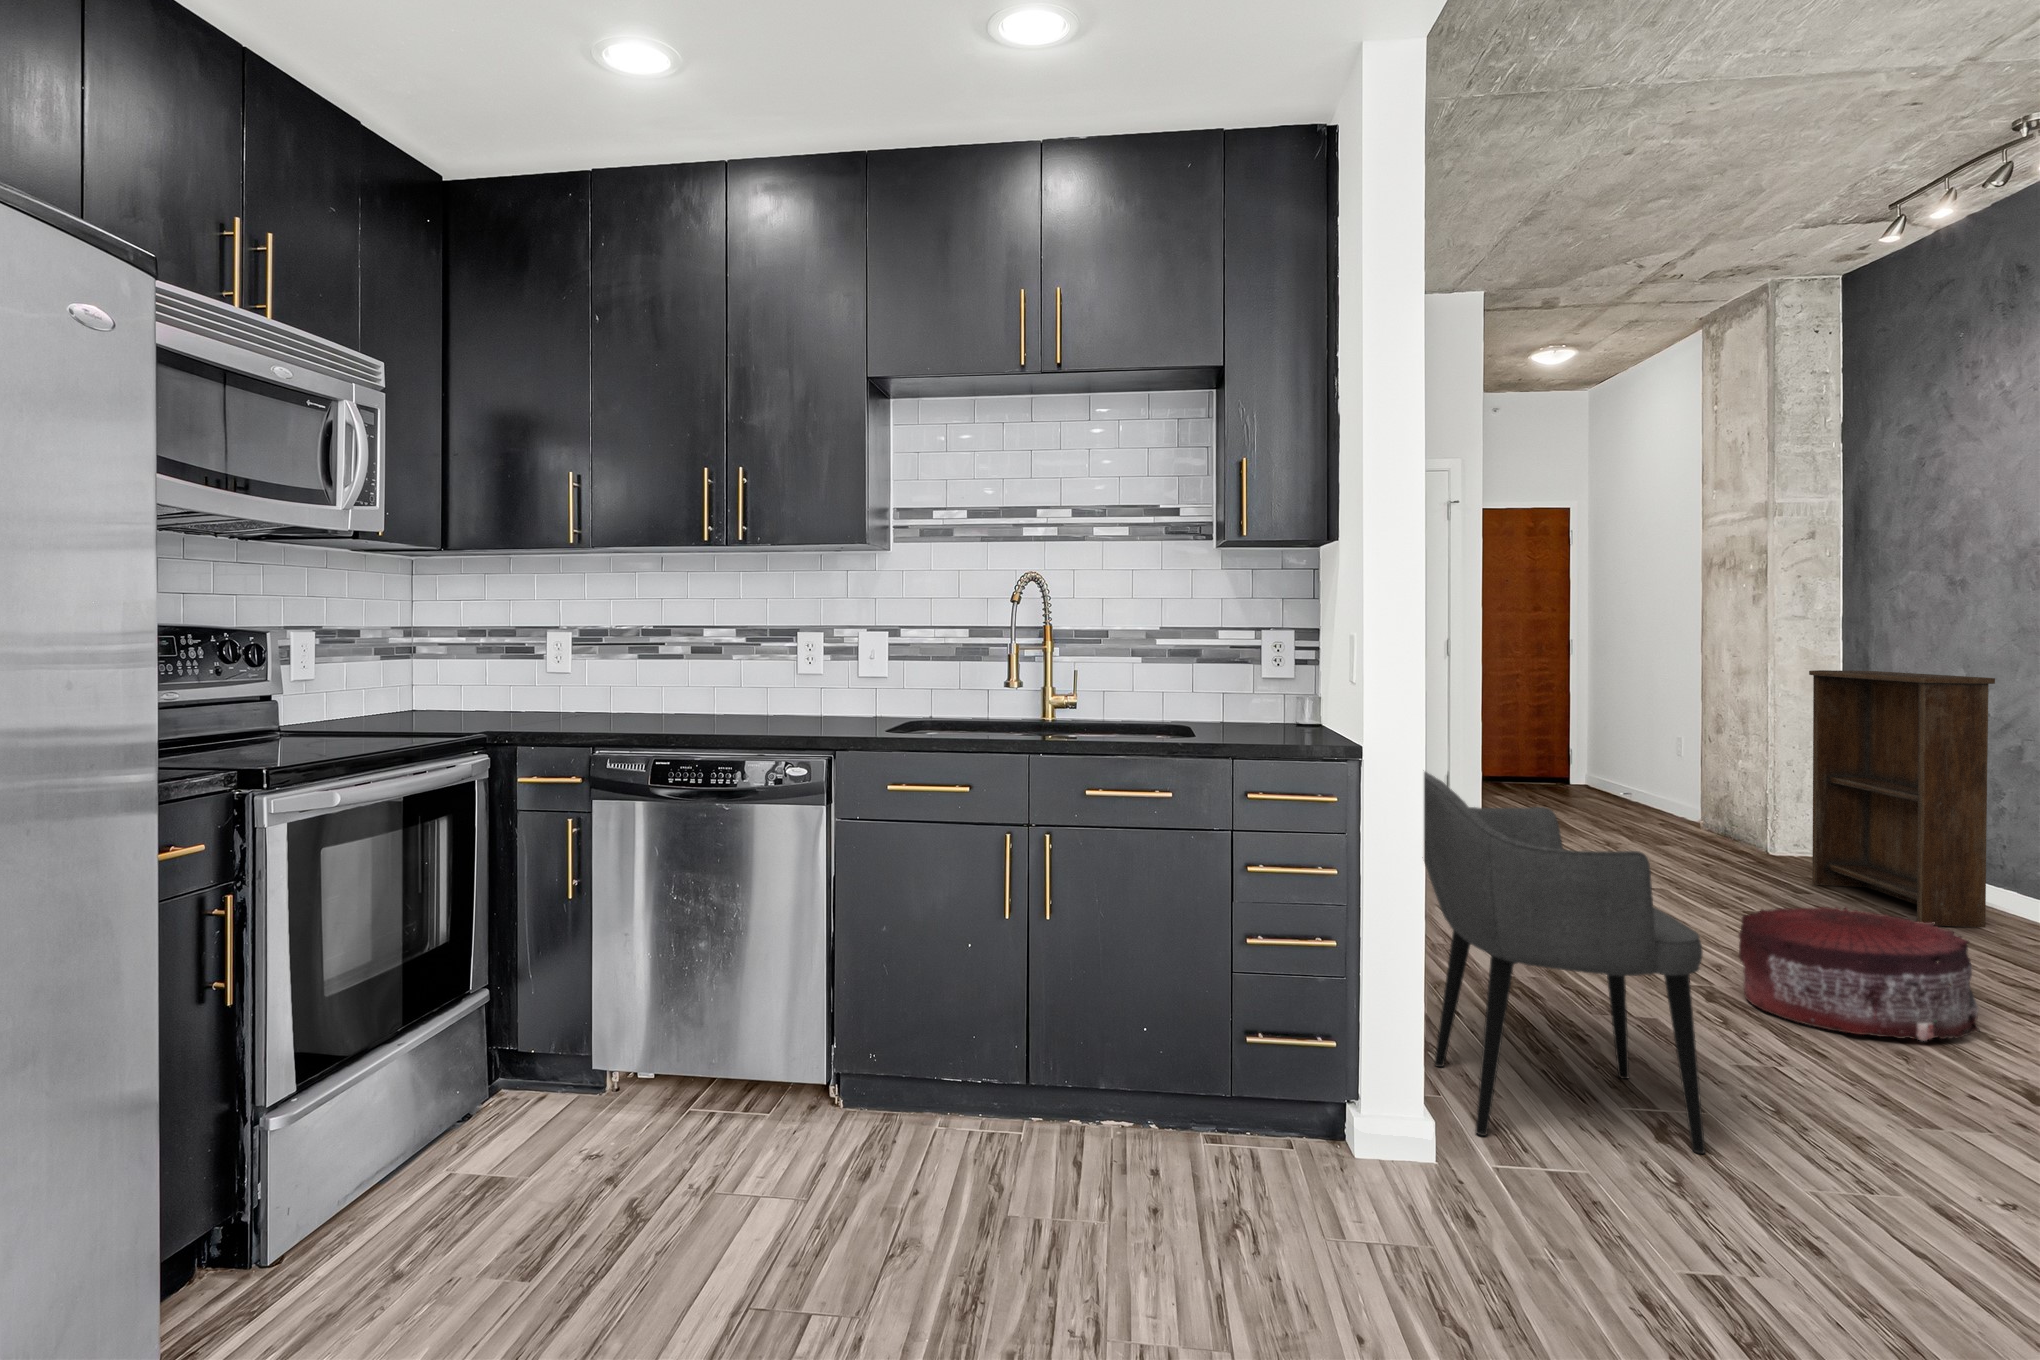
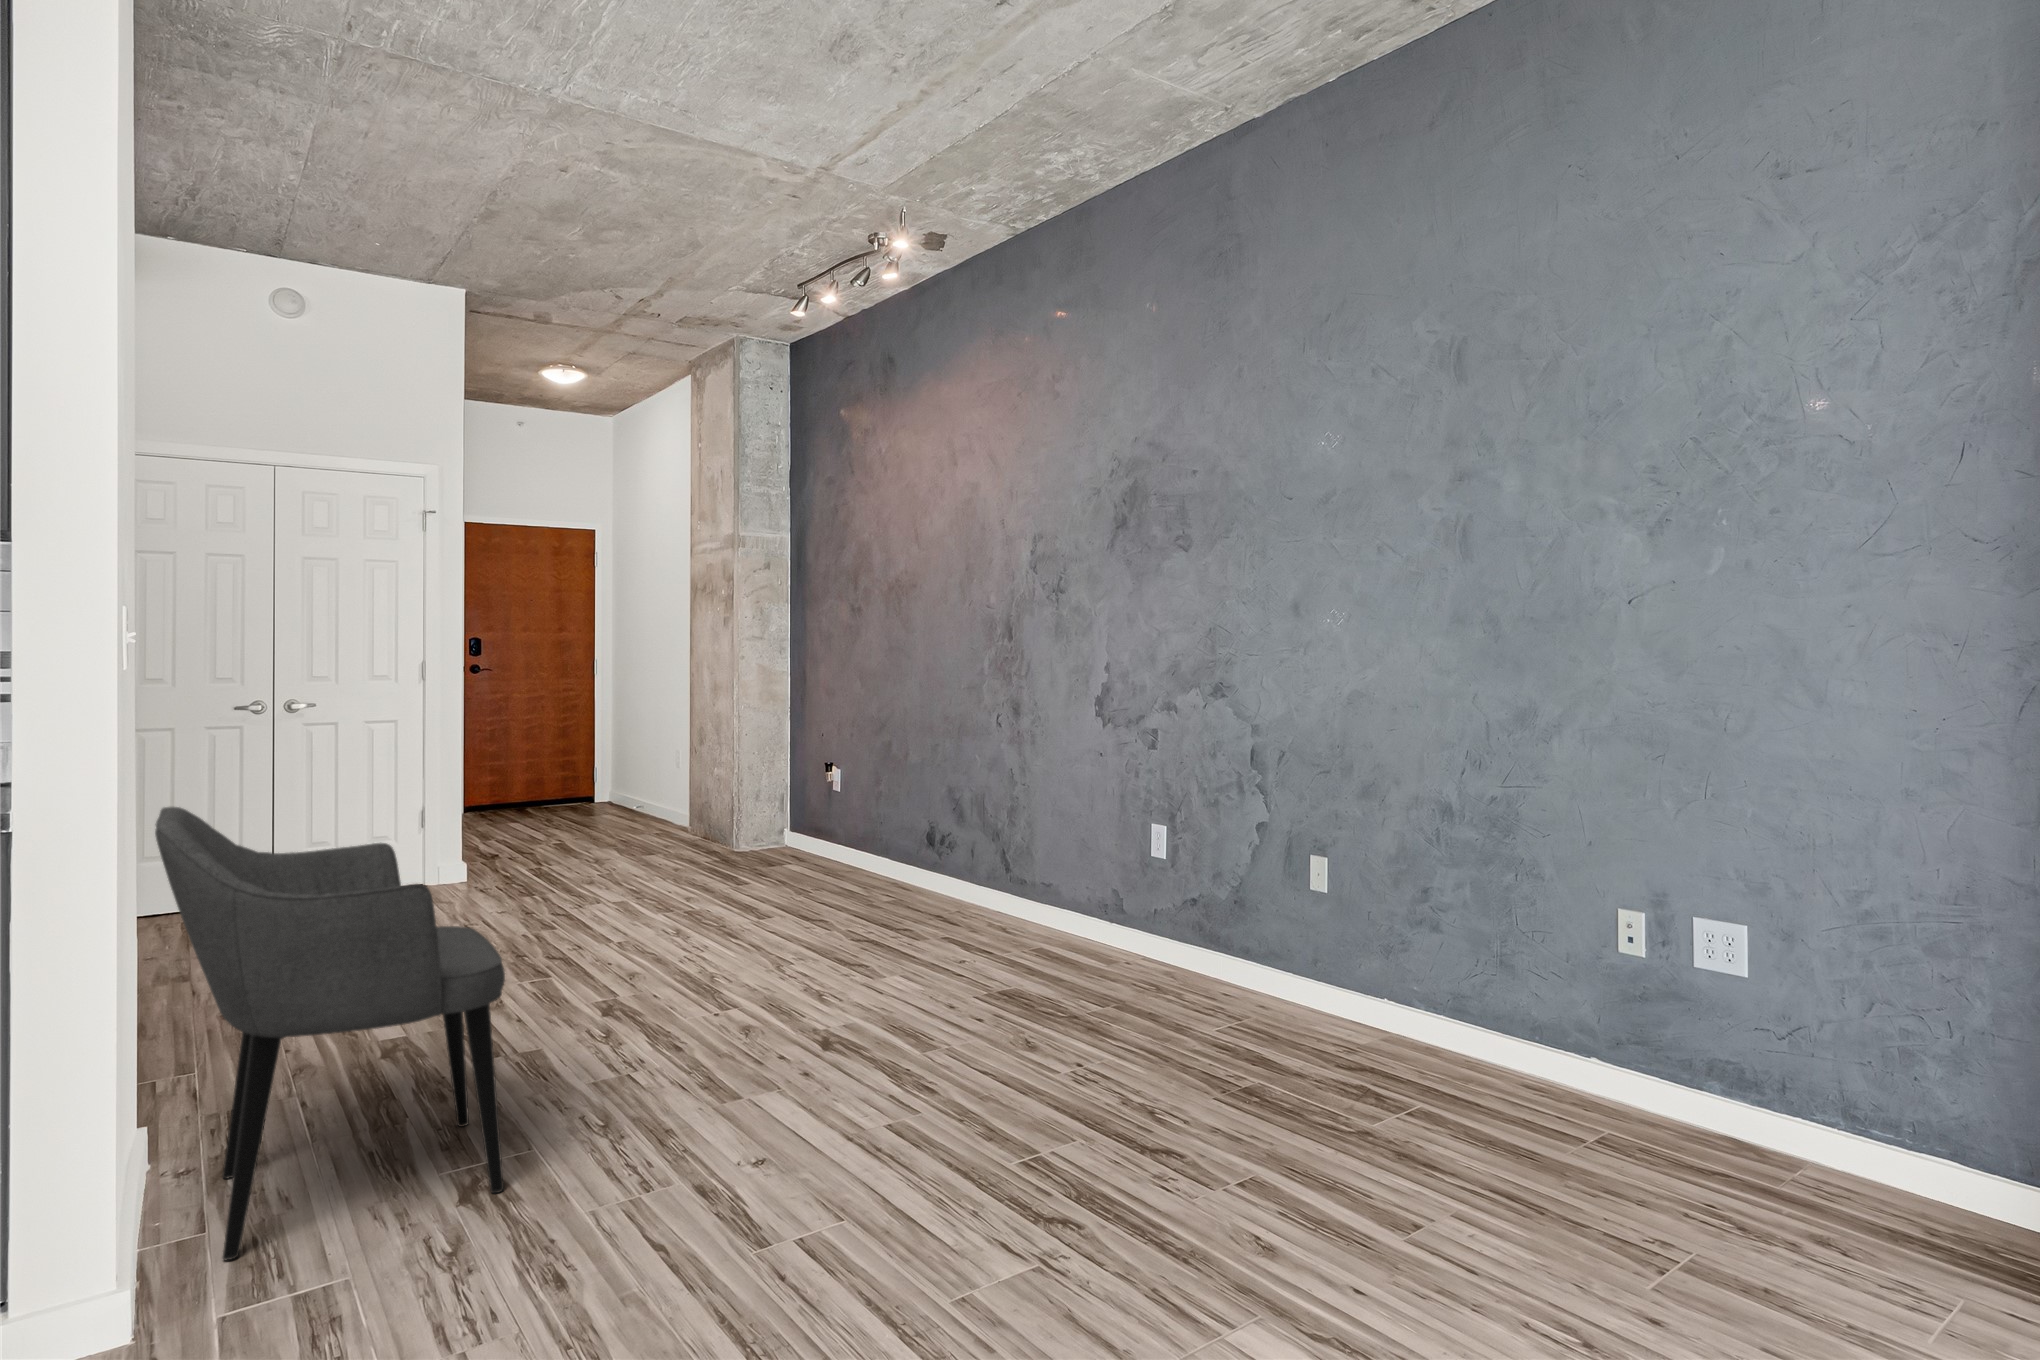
bookshelf: present [1809,670,1995,927] -> none [752,684,866,898]
pouf: present [1738,907,1980,1041] -> none [634,896,811,1015]

